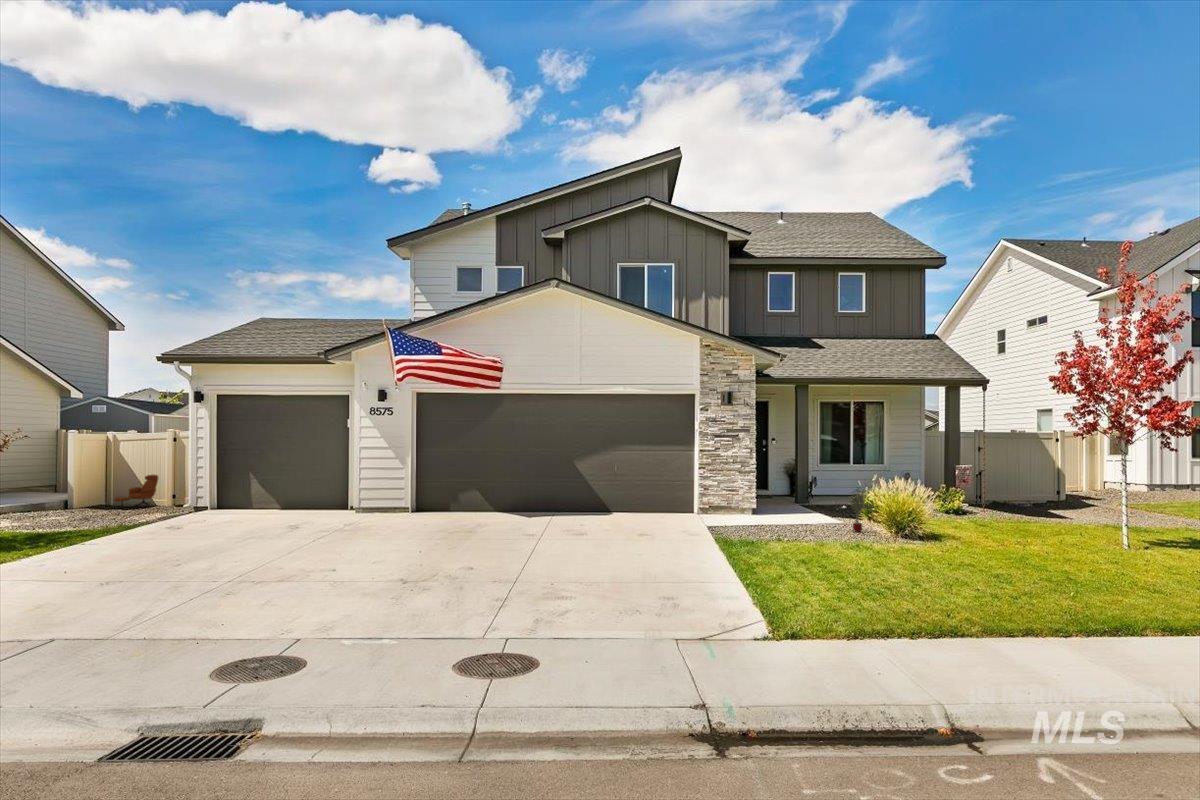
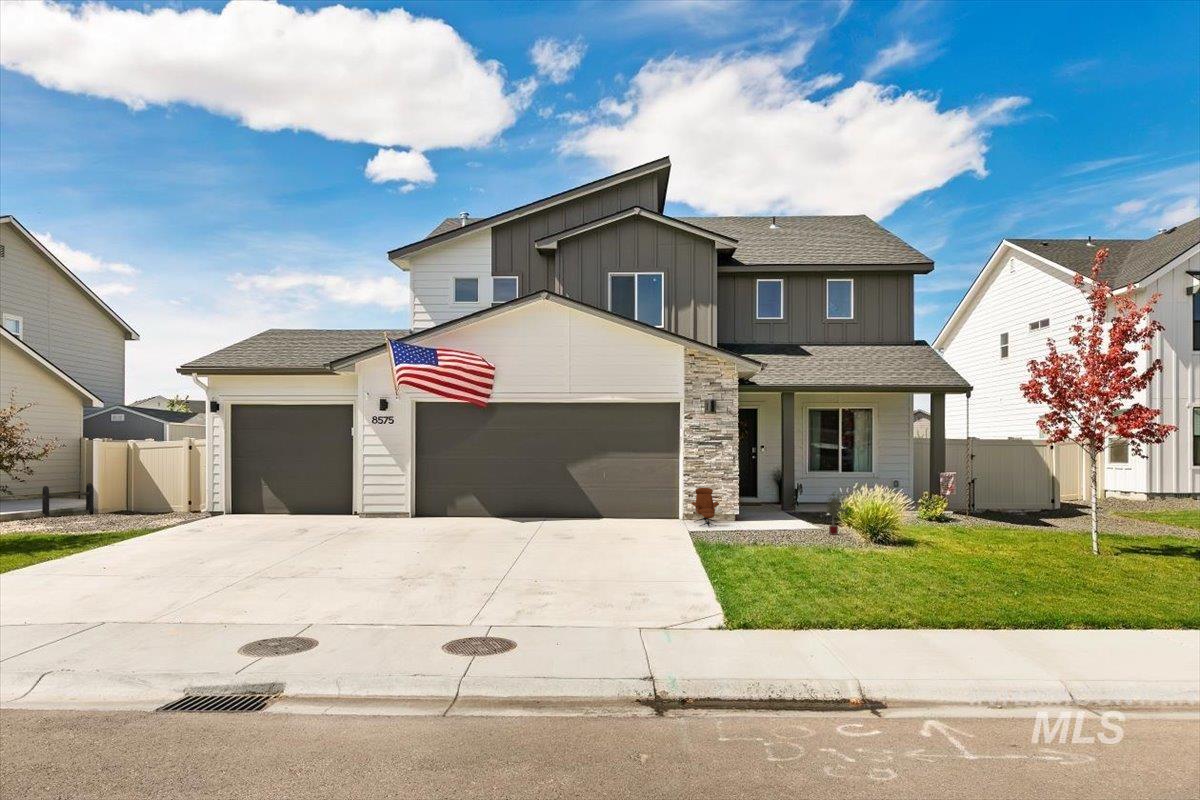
lounge chair: present [114,475,158,509] -> present [691,488,719,526]
bench: none [16,477,71,511] -> present [42,483,94,516]

